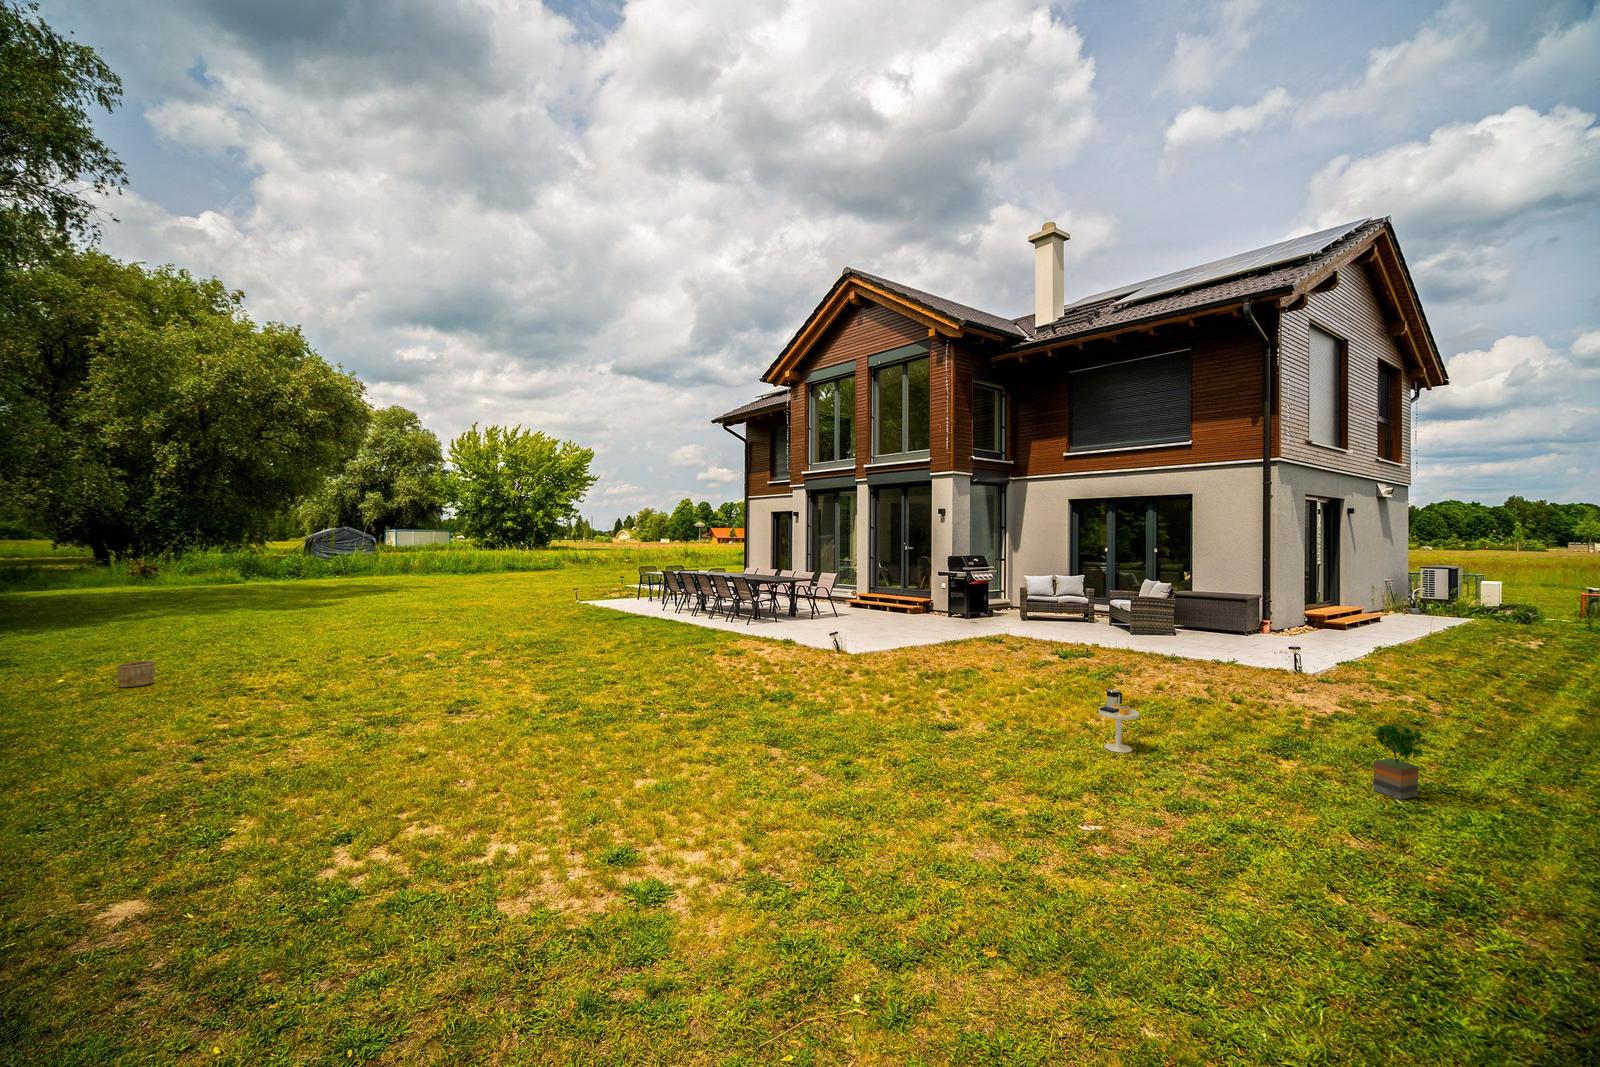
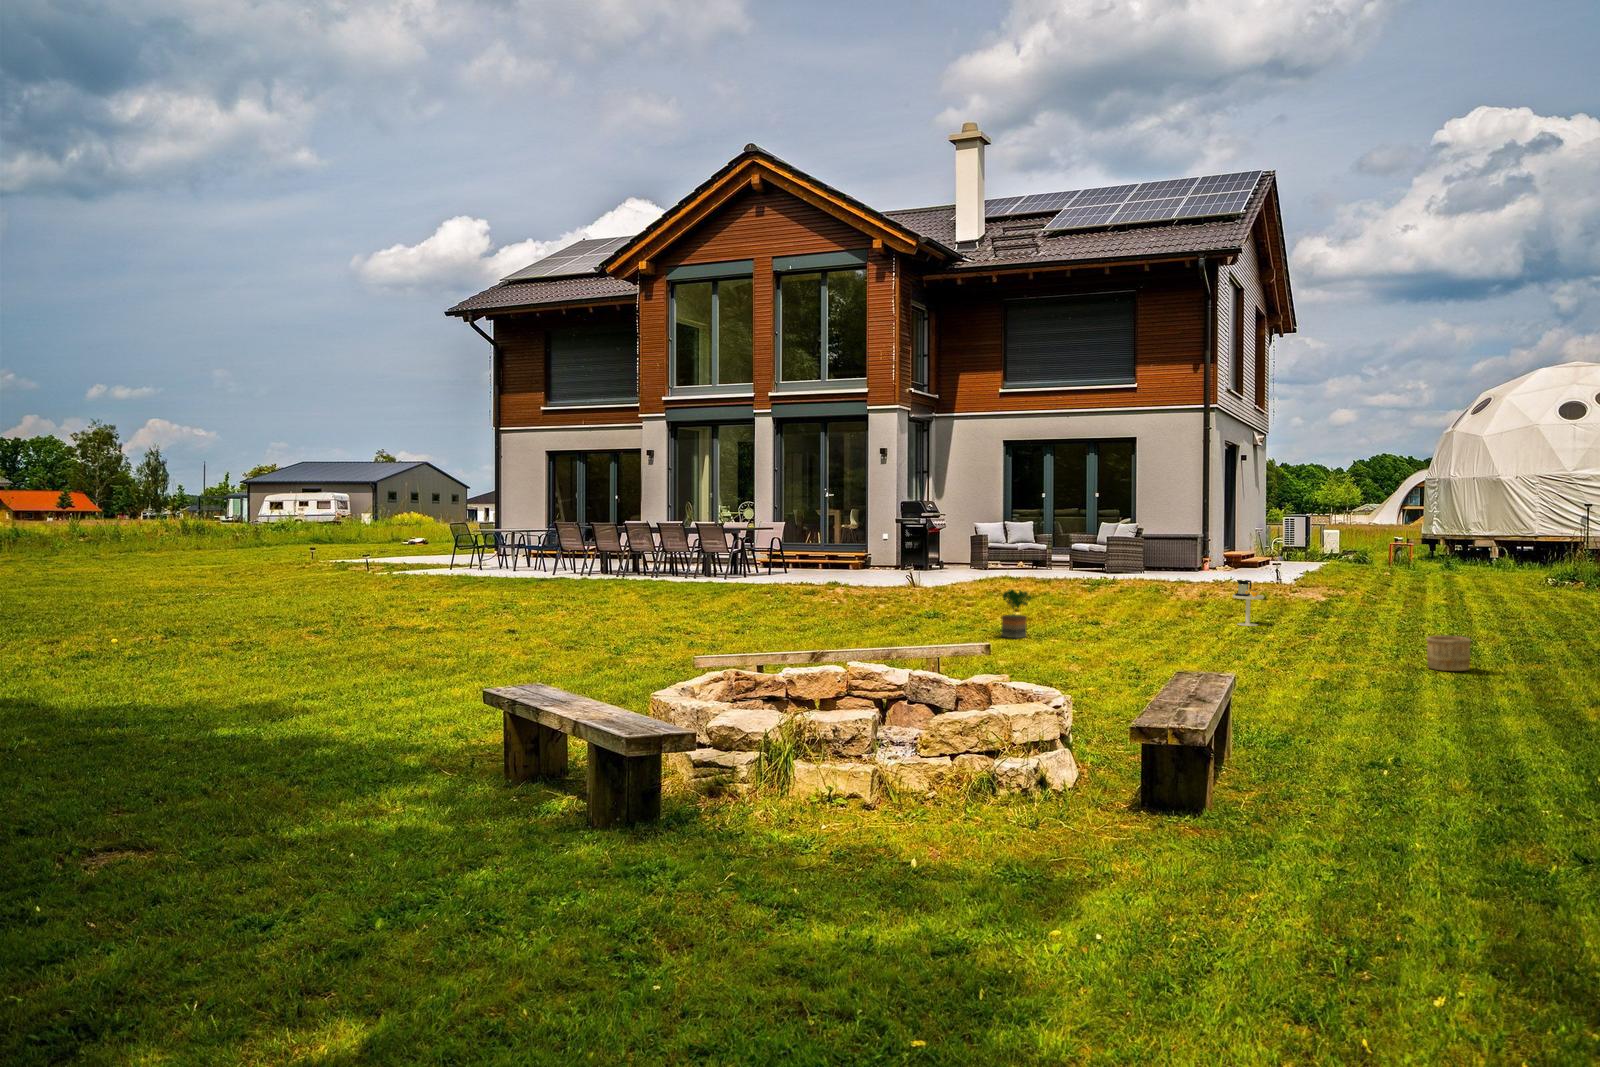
wooden bucket: present [117,661,155,687] -> present [1426,635,1471,671]
potted tree: present [1373,724,1429,800] -> present [1001,589,1031,638]

